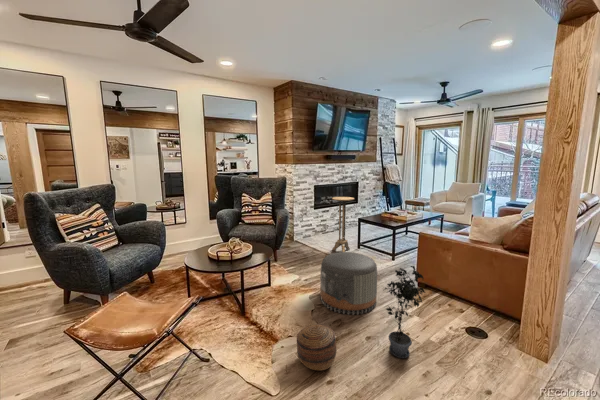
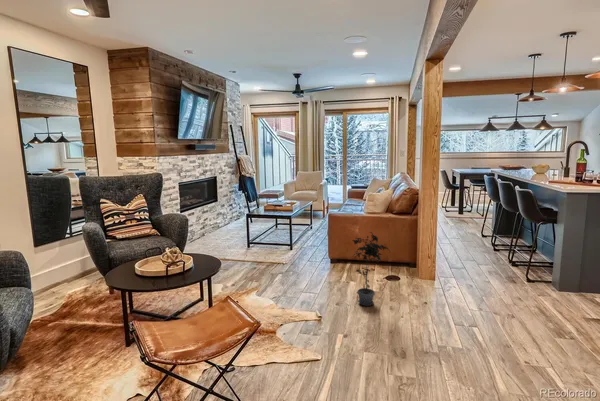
side table: present [332,197,354,252] -> none [224,192,248,256]
pouf: present [320,252,377,315] -> none [266,241,320,297]
basket: present [297,324,337,371] -> none [306,297,341,332]

